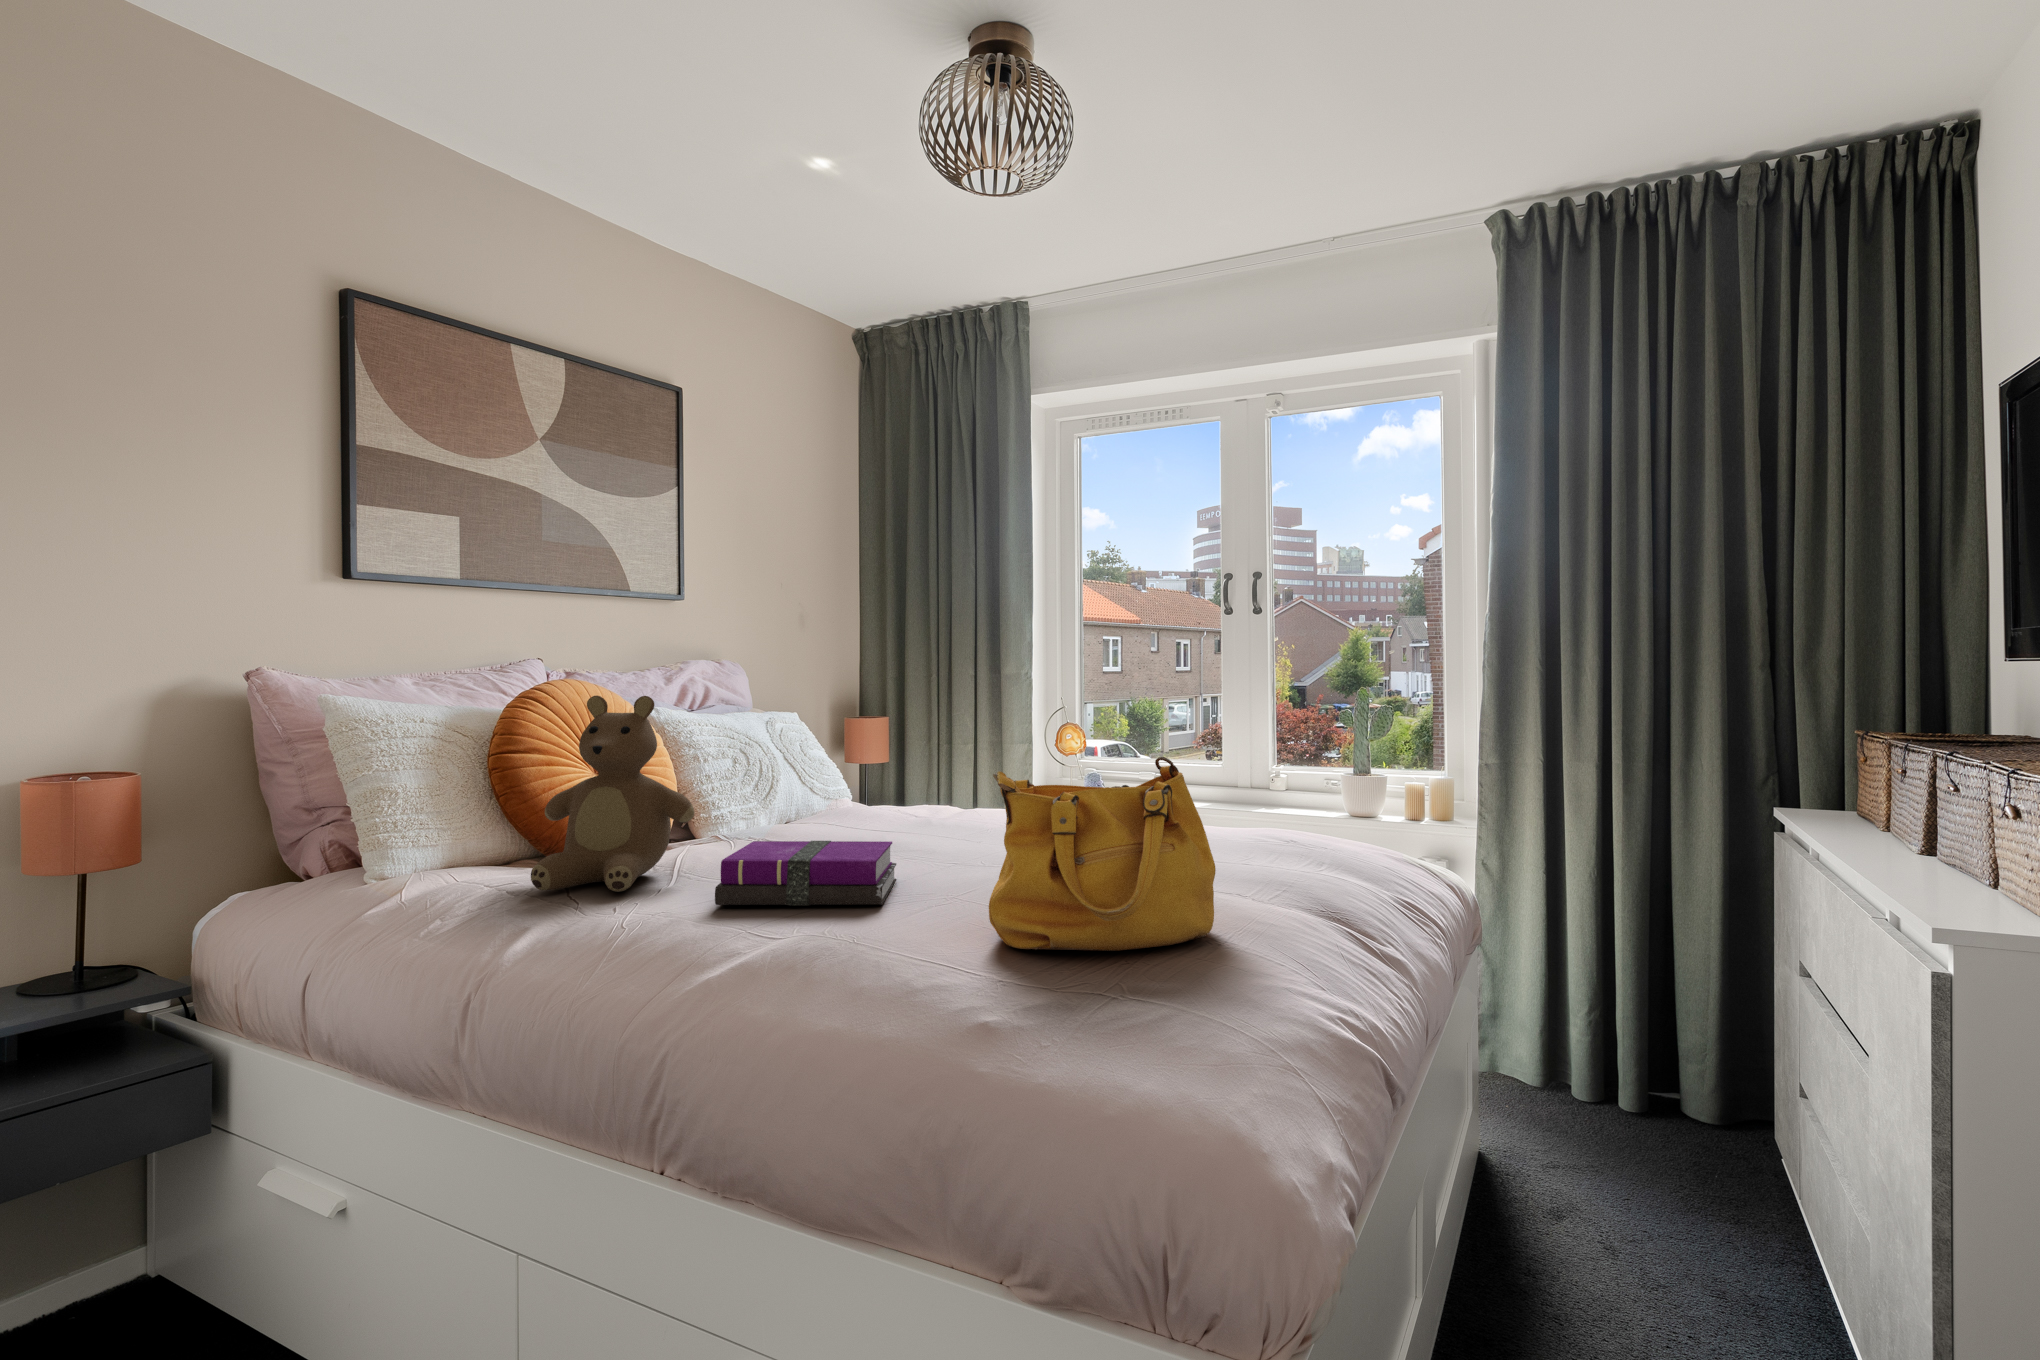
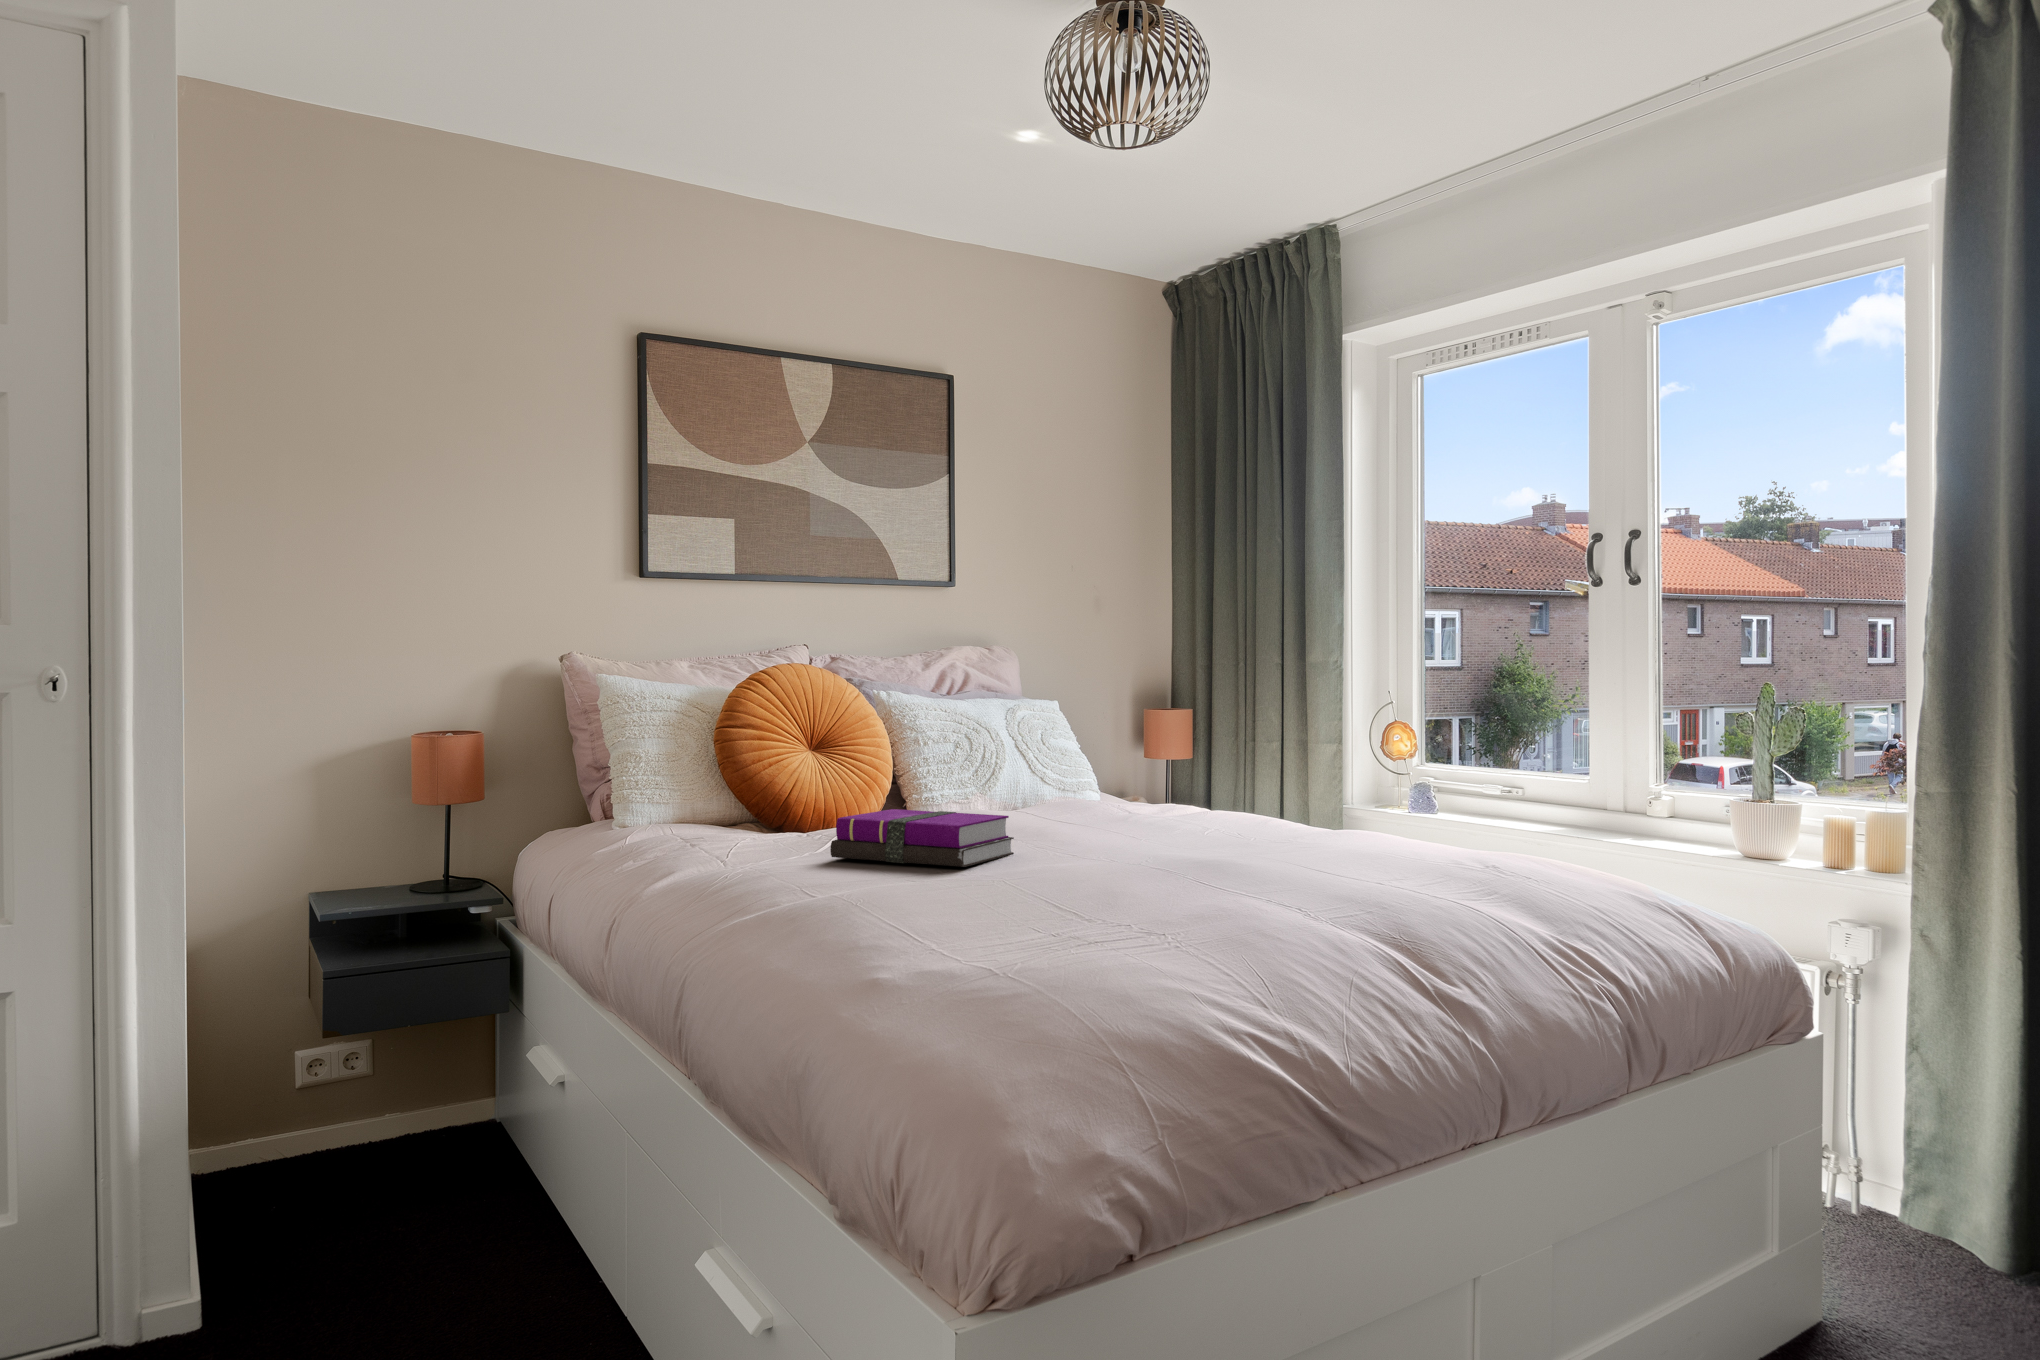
teddy bear: present [531,696,695,892] -> none [714,674,852,845]
handbag: present [989,757,1216,951] -> none [996,729,1224,910]

